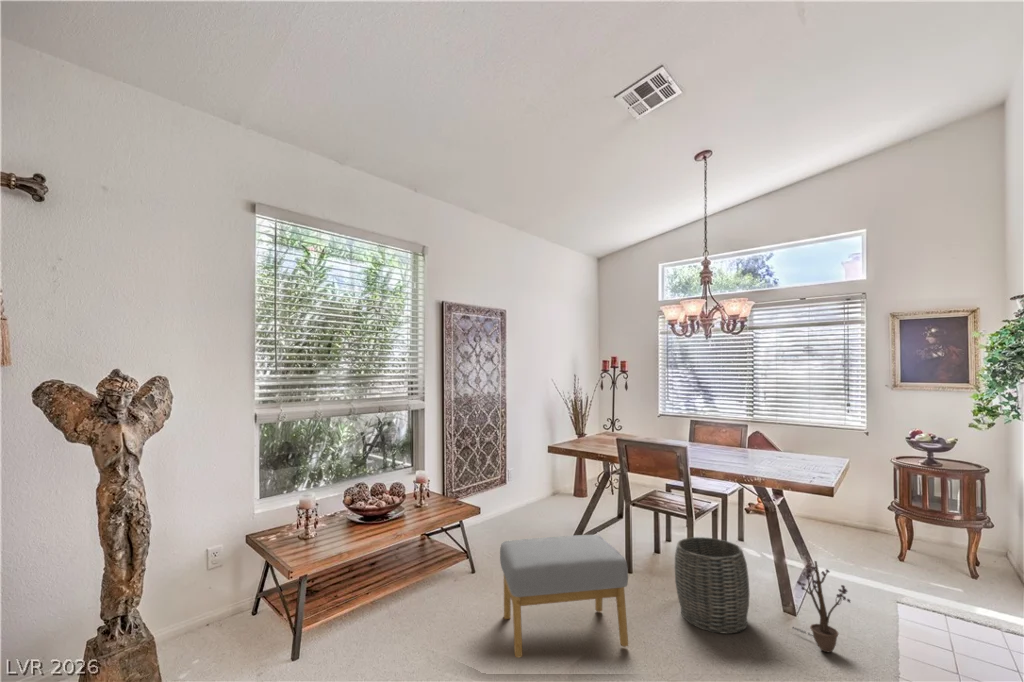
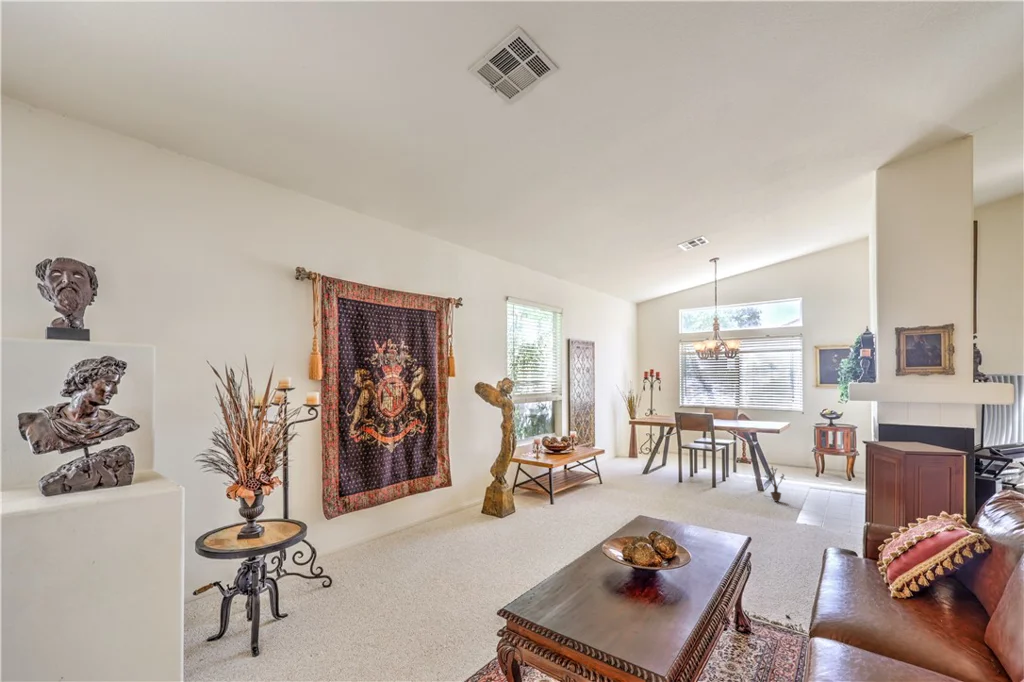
footstool: present [500,535,628,658] -> none [637,462,698,507]
woven basket: present [675,537,749,634] -> none [711,462,745,499]

